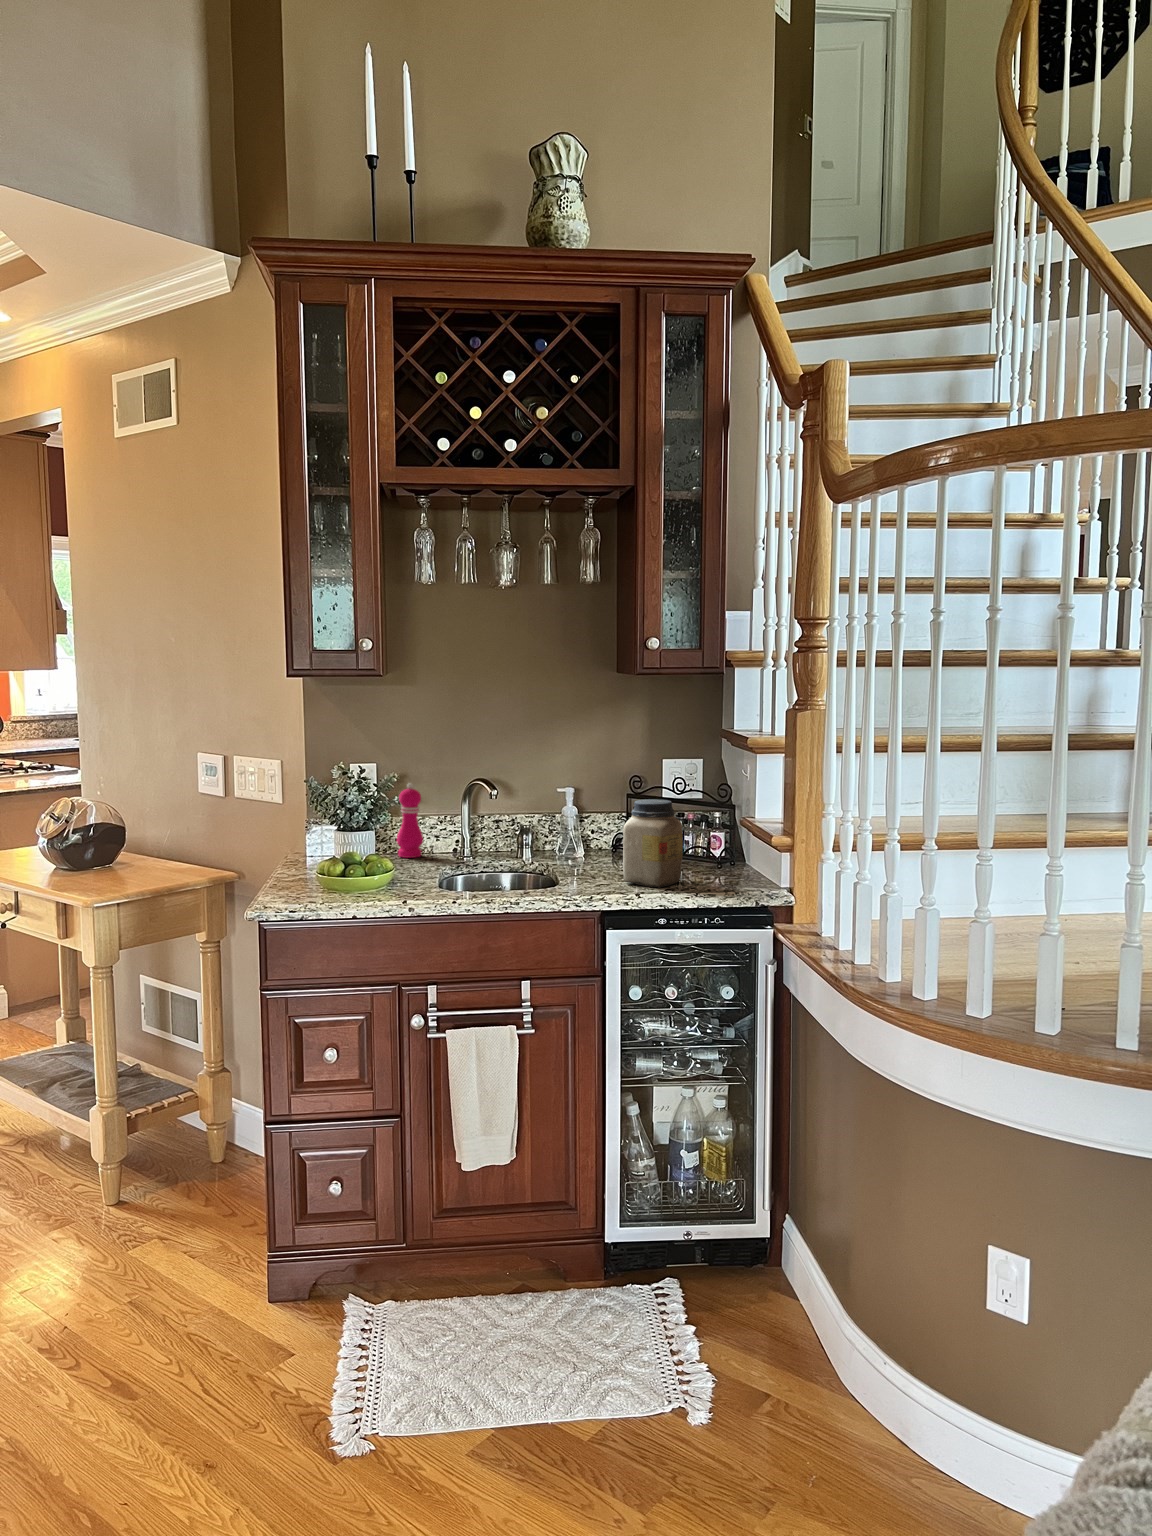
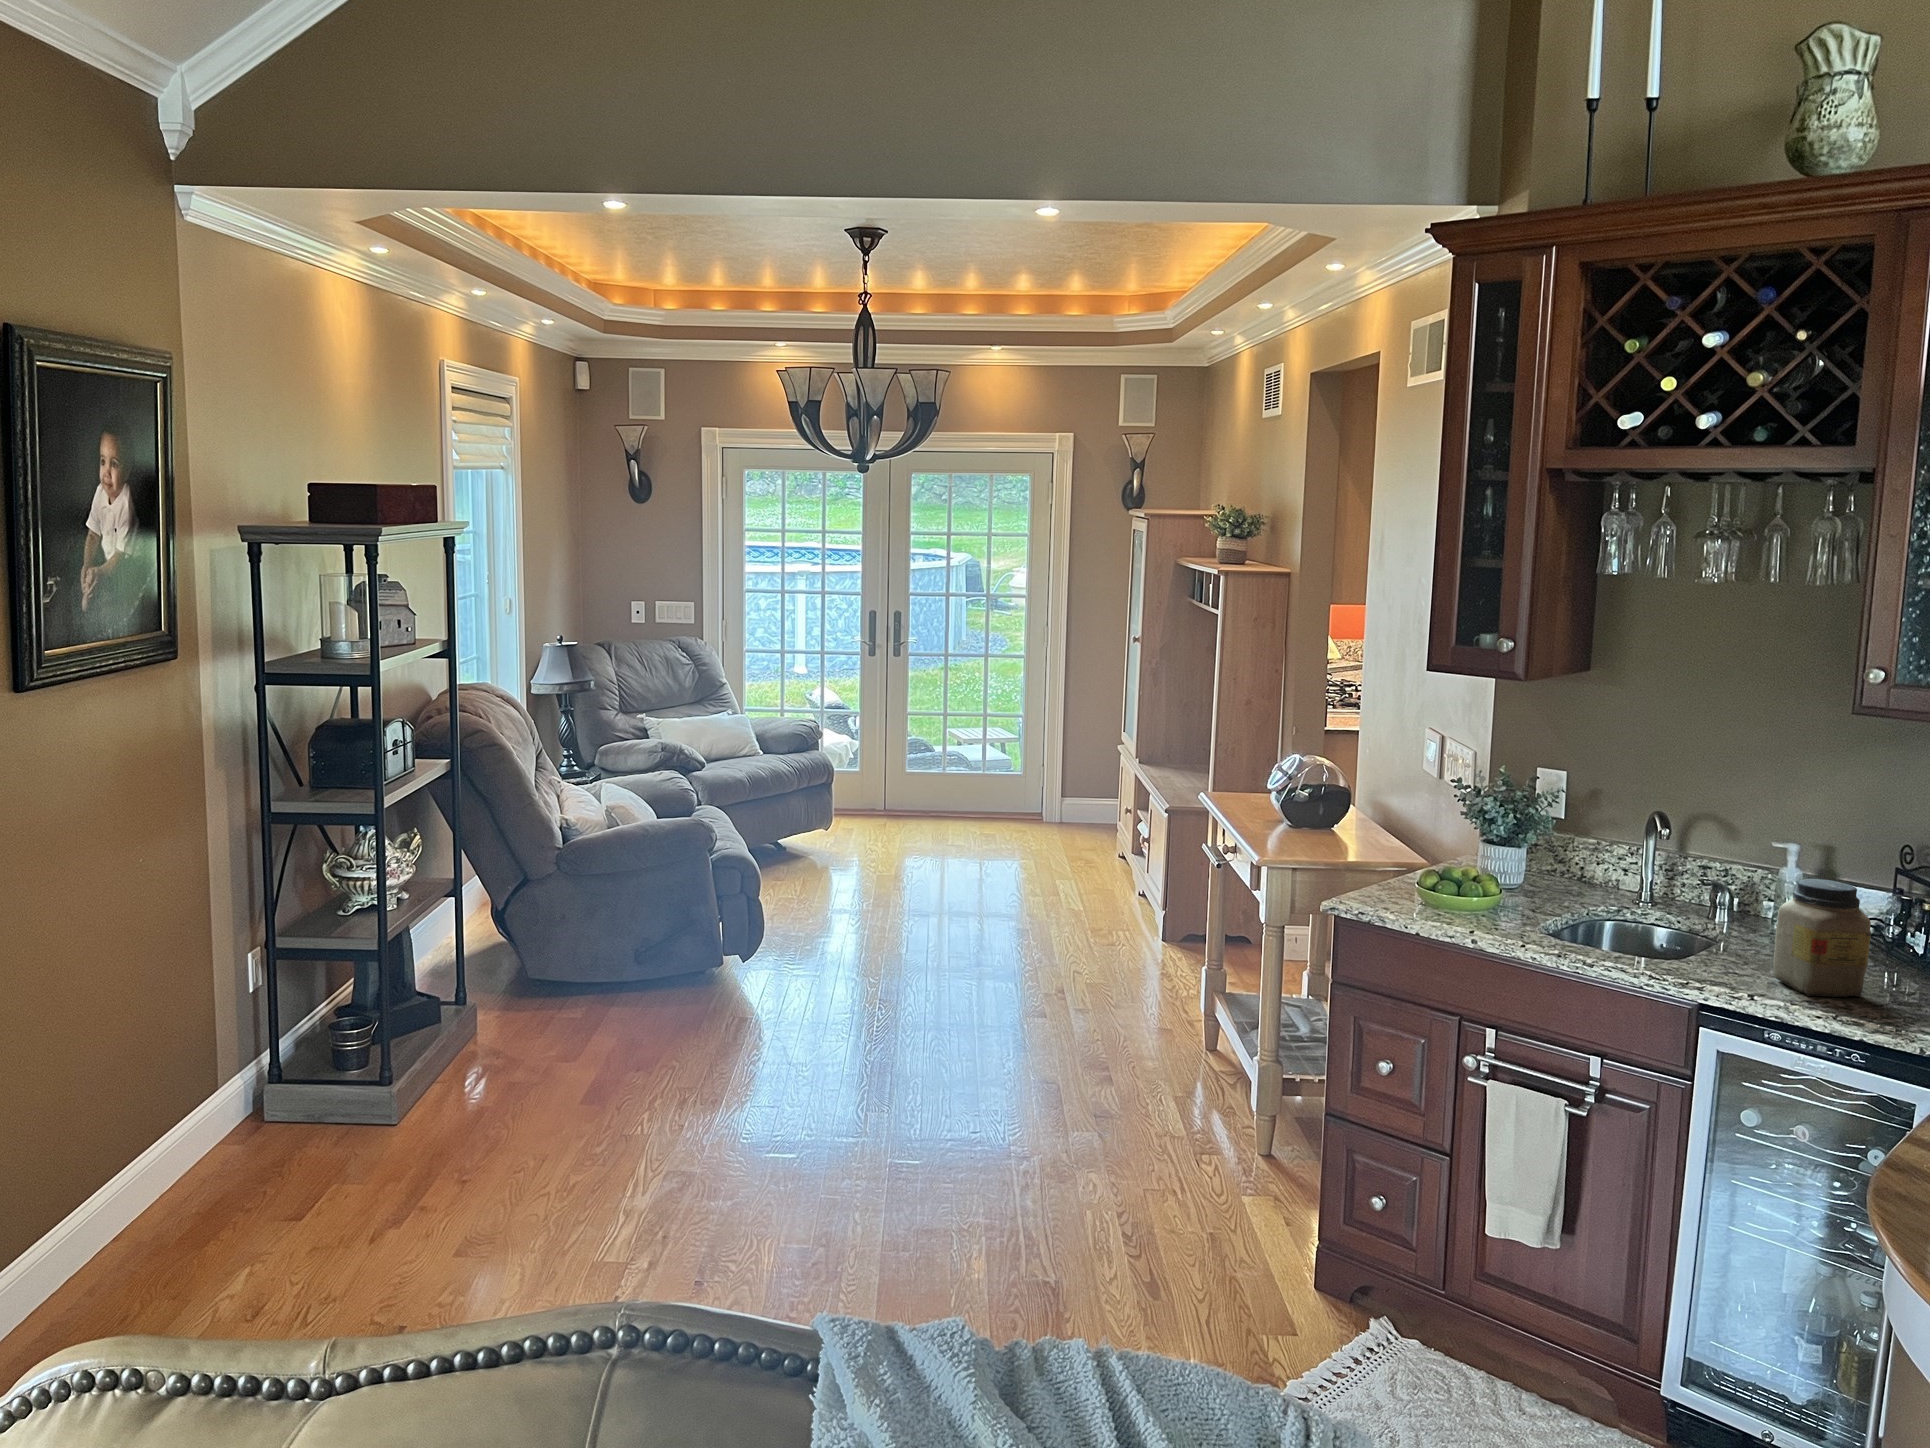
pepper mill: present [397,783,423,858] -> none [1565,804,1601,890]

